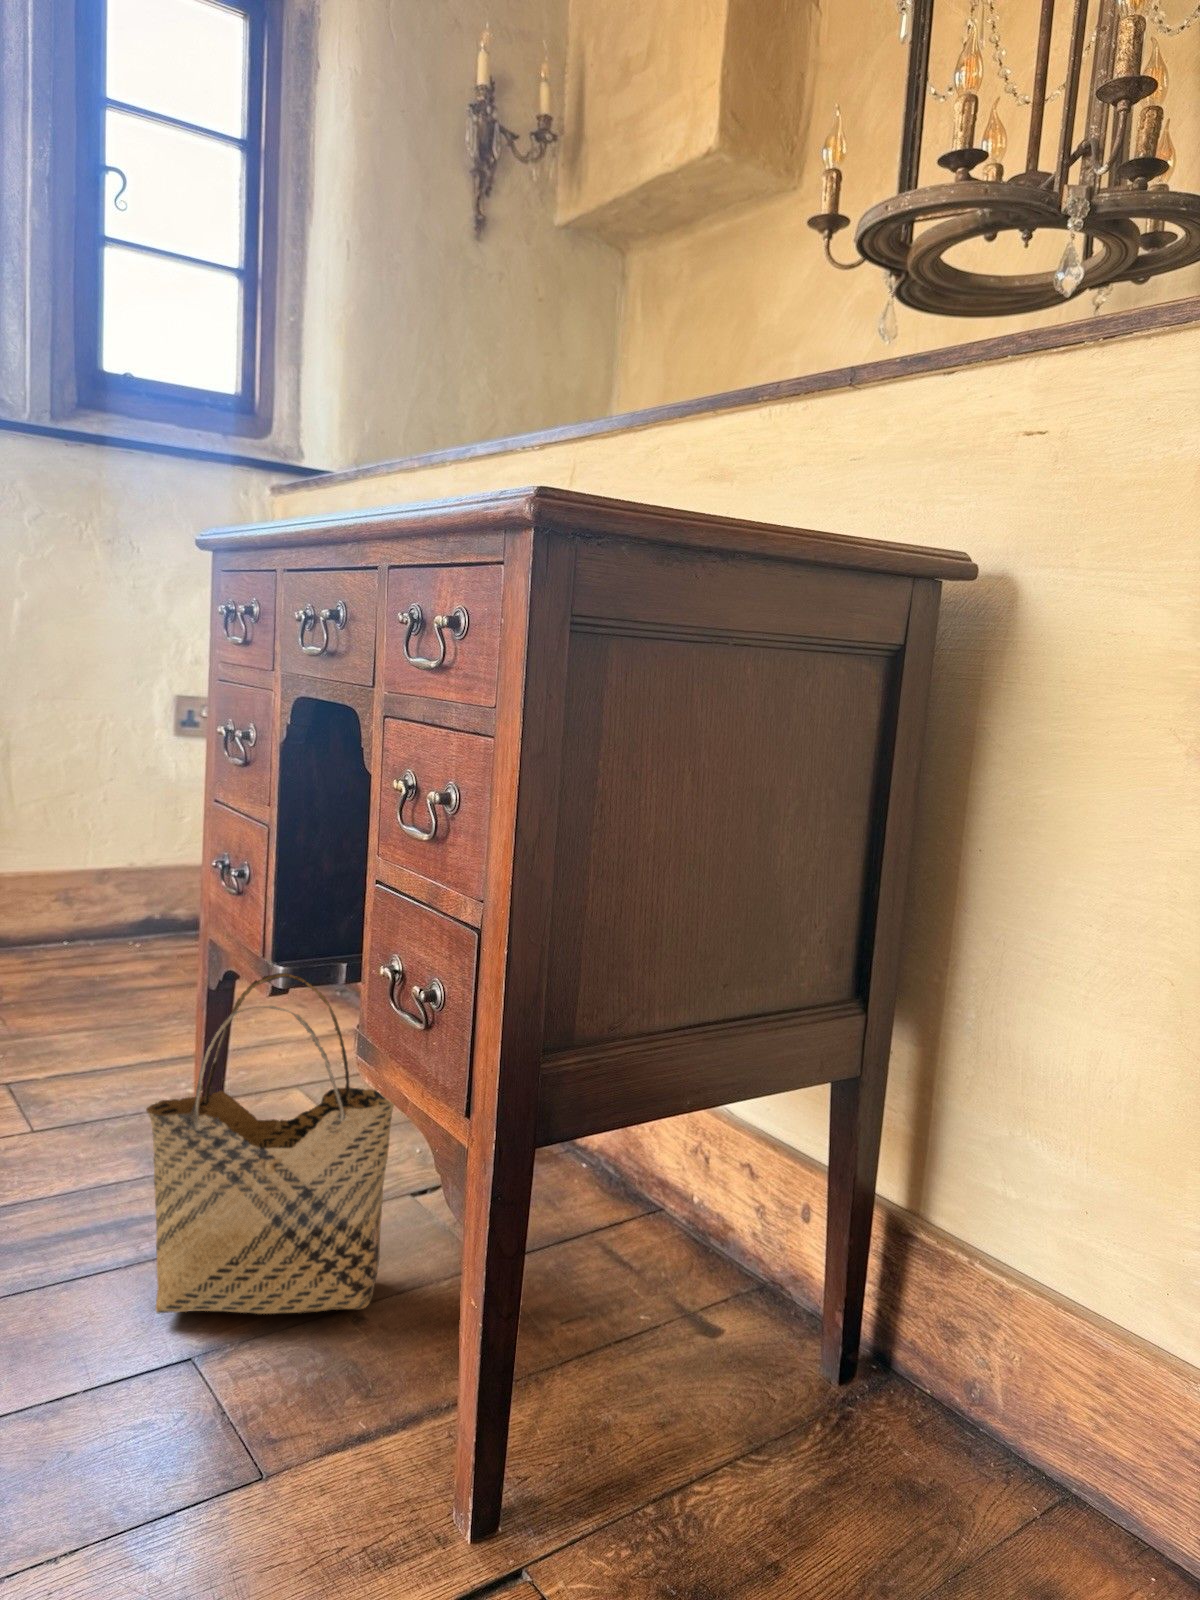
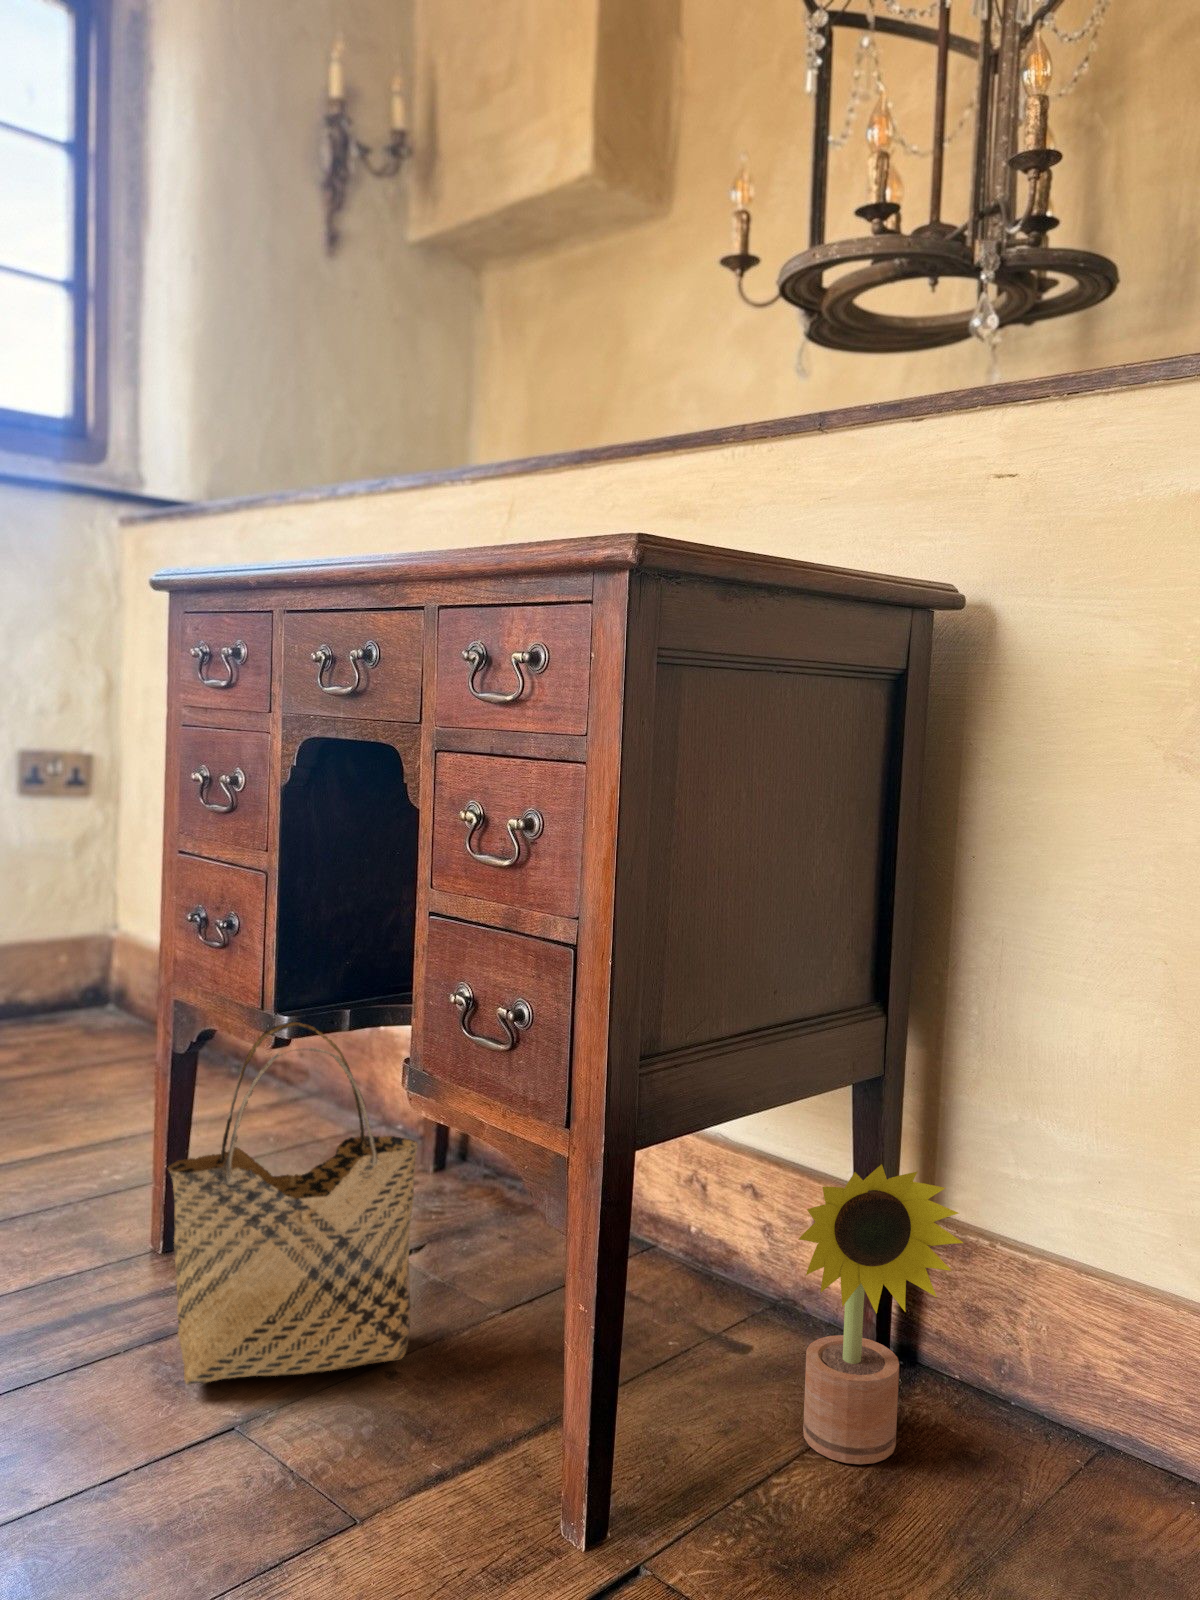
decorative plant: none [721,1181,902,1482] -> present [798,1164,963,1464]

